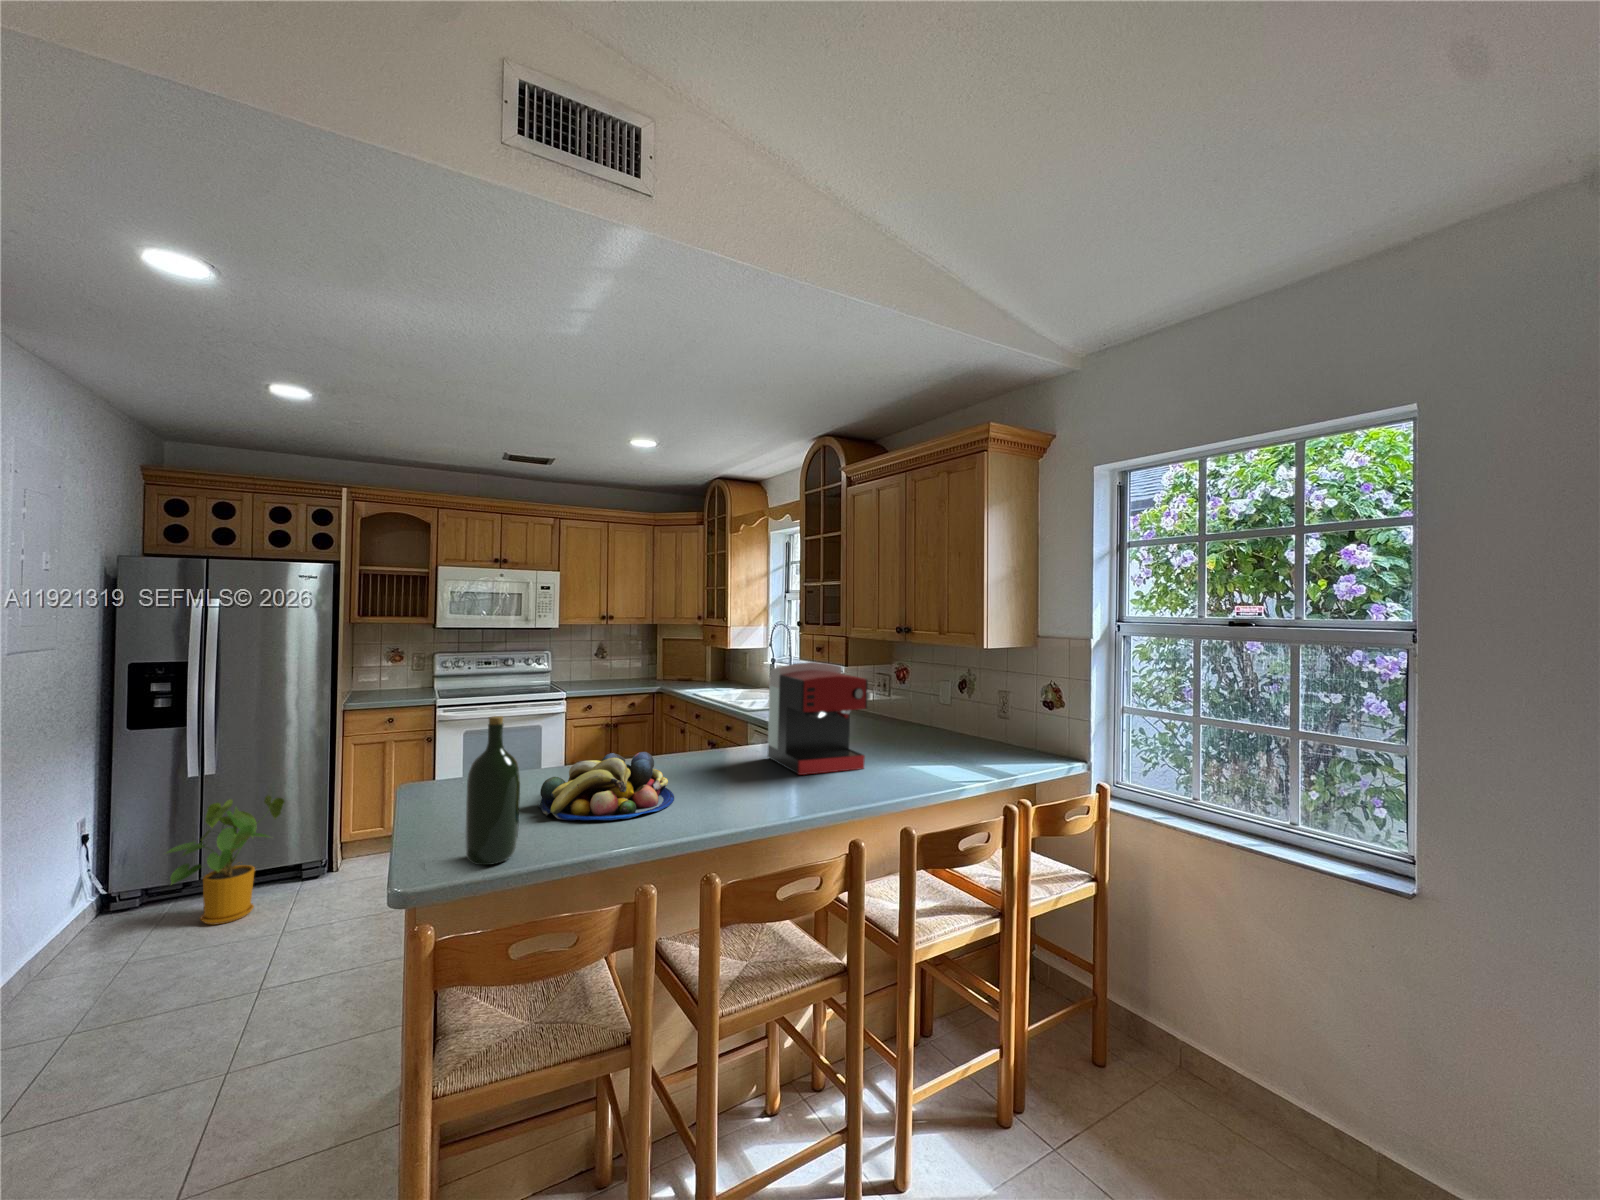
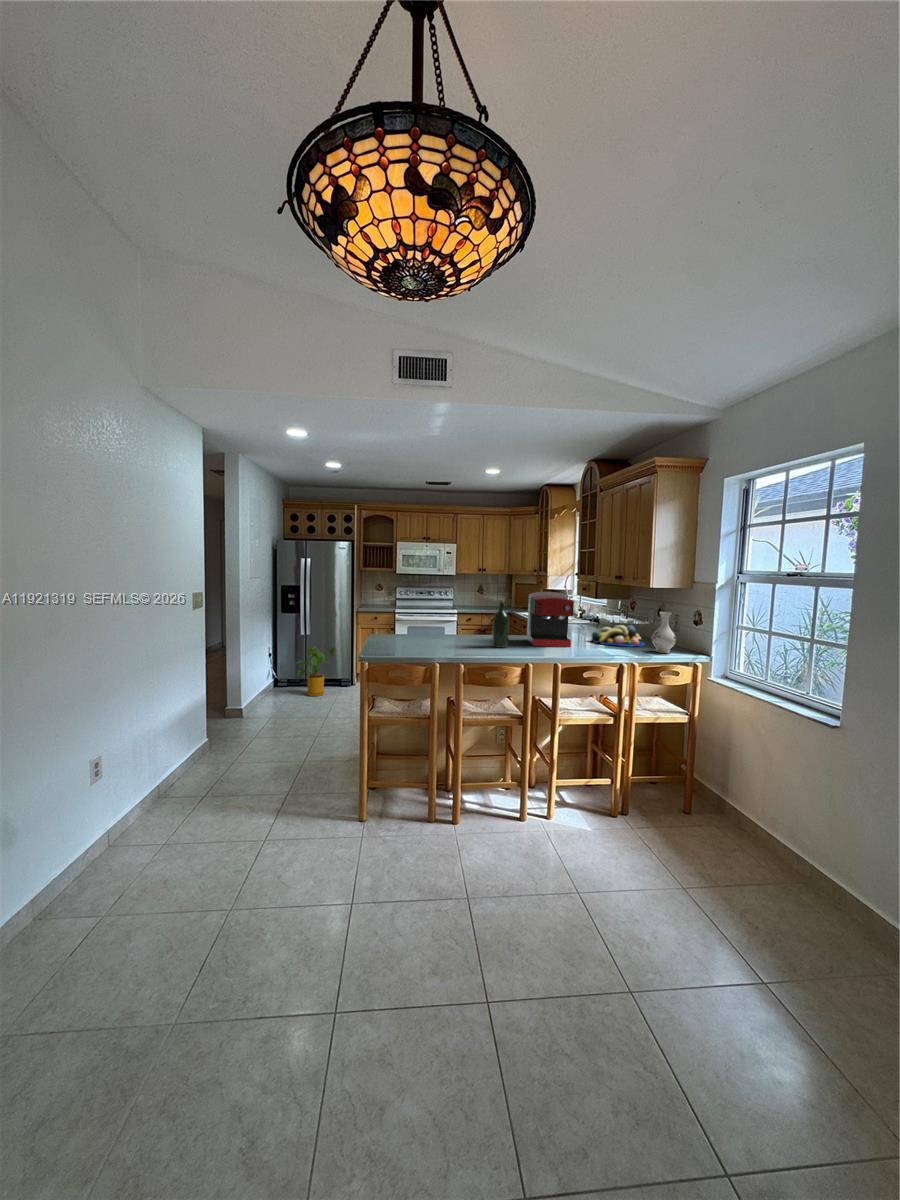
vase: none [991,689,1032,762] -> present [651,612,676,653]
wine bottle: present [465,716,520,865] -> present [492,600,509,648]
fruit bowl: present [538,752,674,820] -> present [592,625,645,646]

